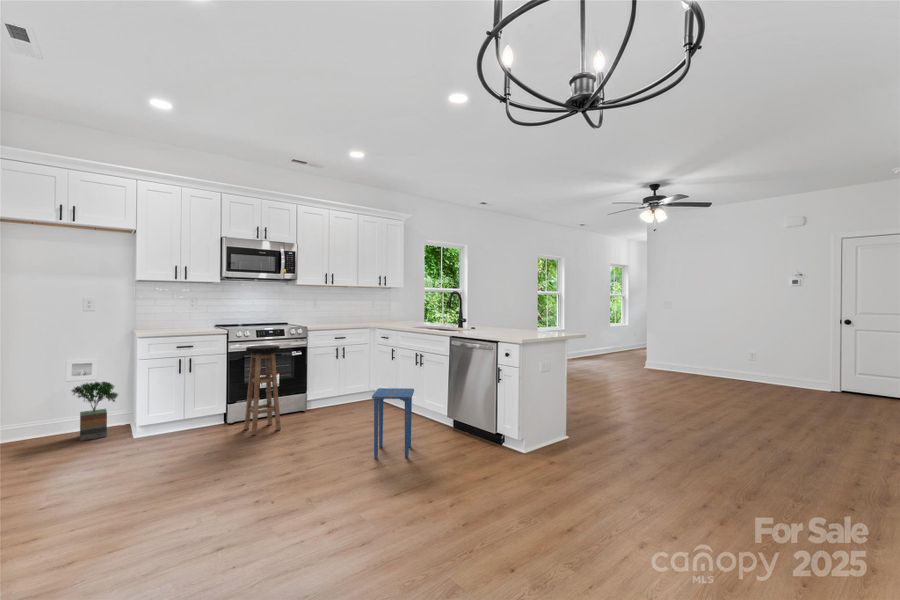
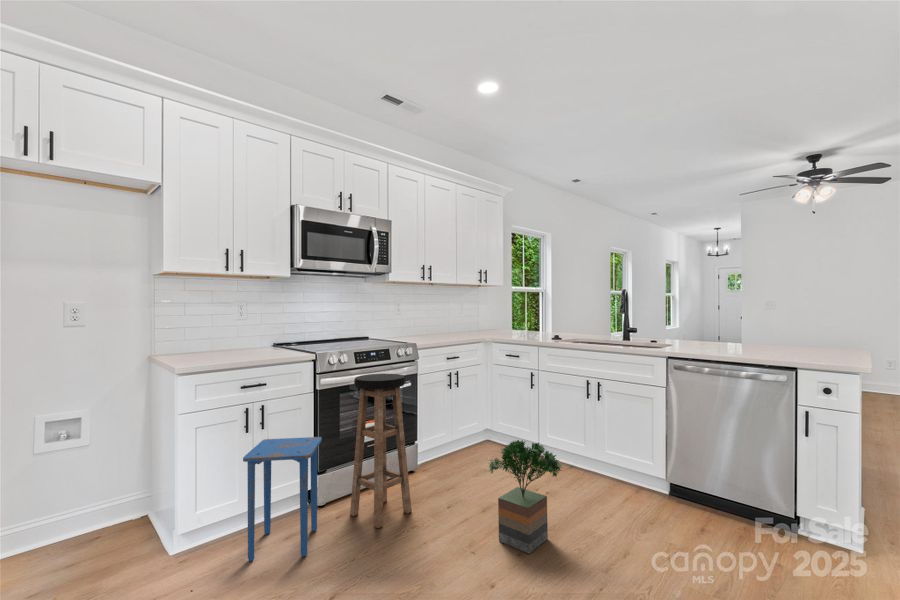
potted tree: present [72,382,118,441] -> present [489,440,562,554]
side table: present [372,388,414,458] -> present [243,437,322,561]

